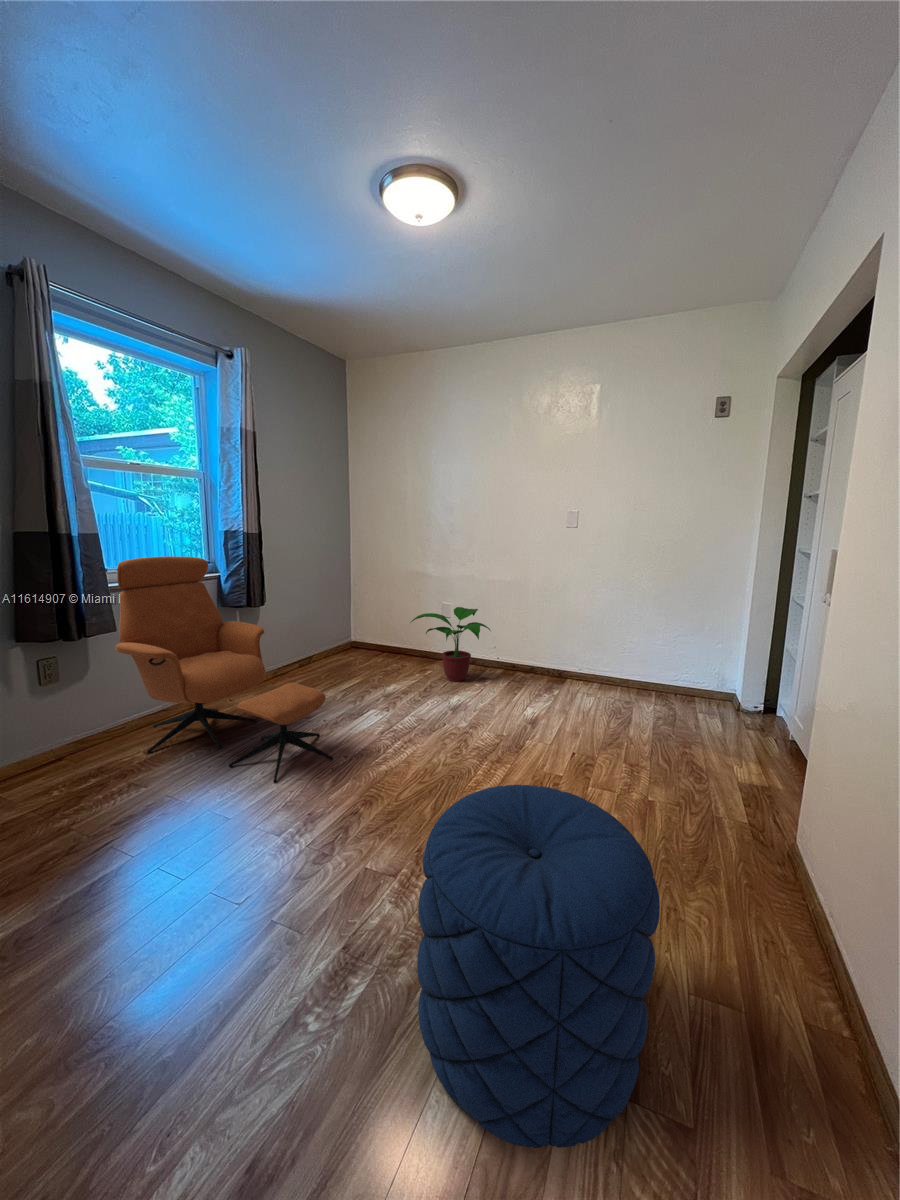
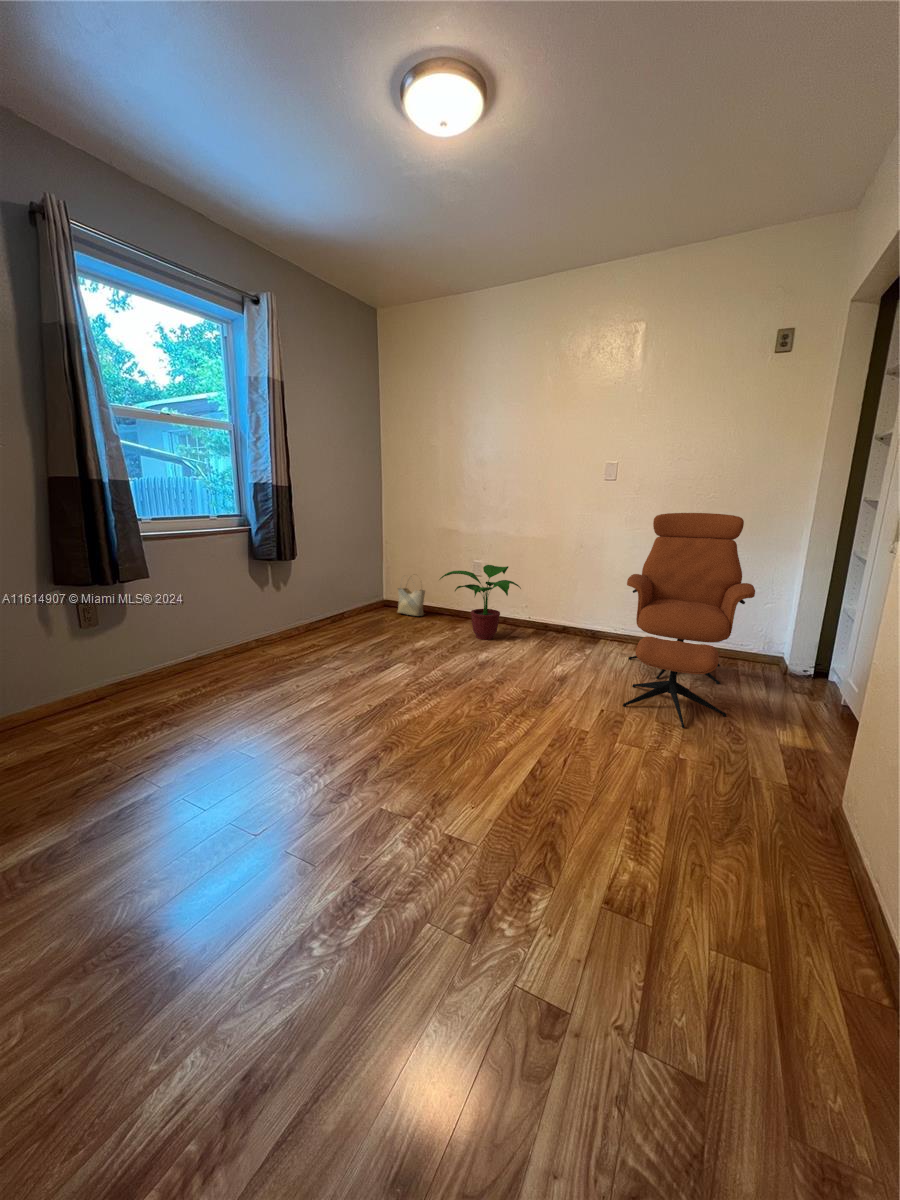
armchair: present [115,556,333,782] -> present [623,513,755,728]
woven basket: none [367,615,395,657] -> present [398,588,425,616]
pouf: present [417,785,660,1148] -> none [421,727,679,1088]

